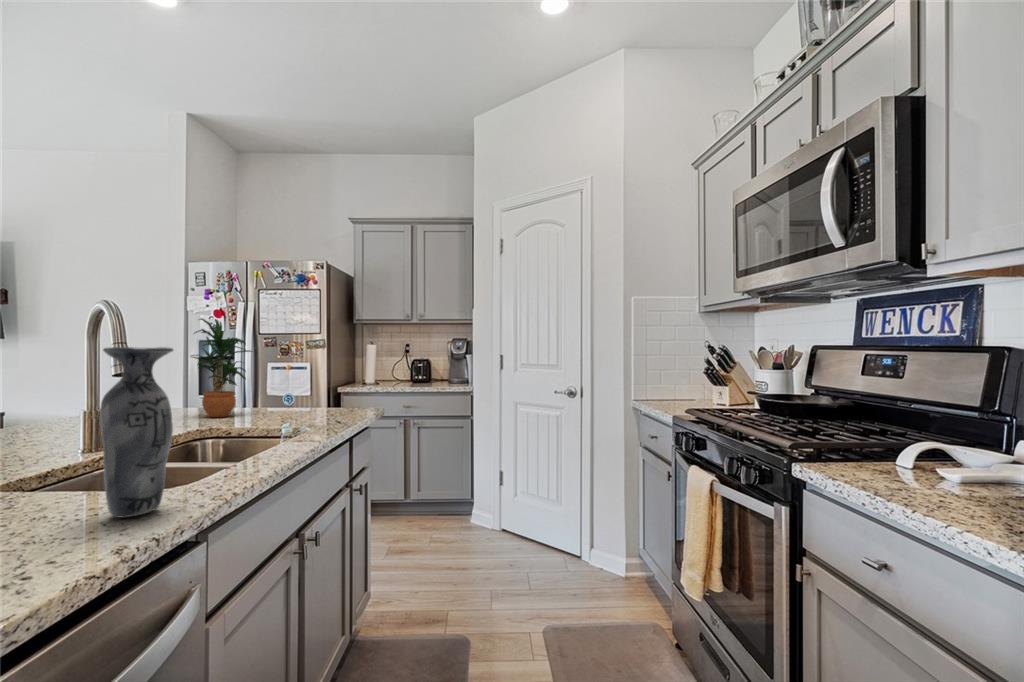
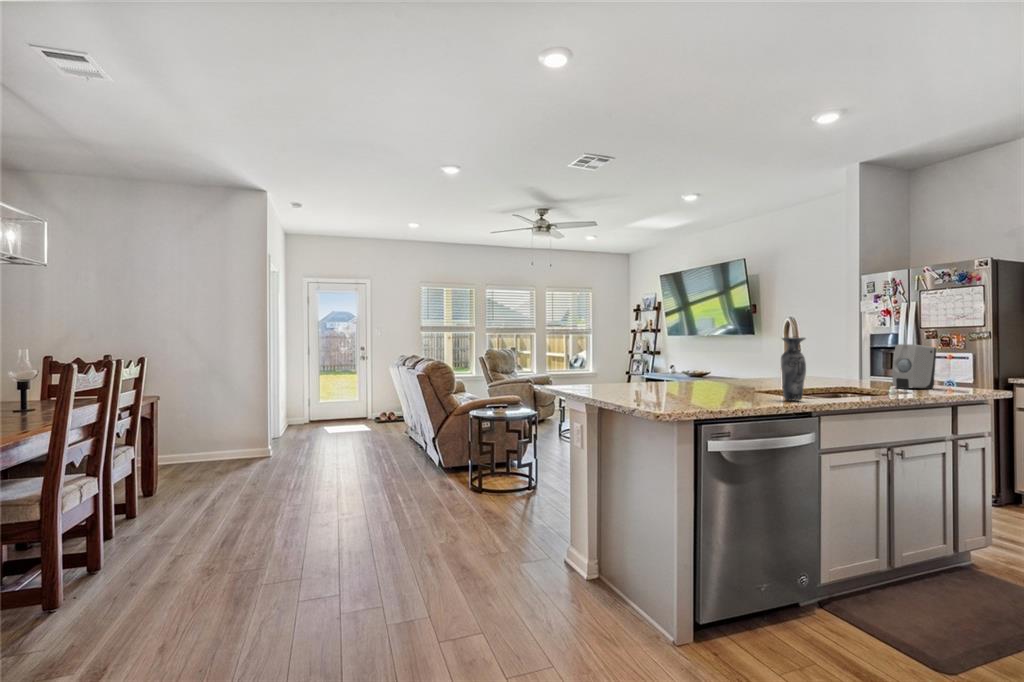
potted plant: present [191,318,252,417] -> none [842,320,888,384]
soap dispenser: none [269,356,318,421] -> present [892,344,936,389]

